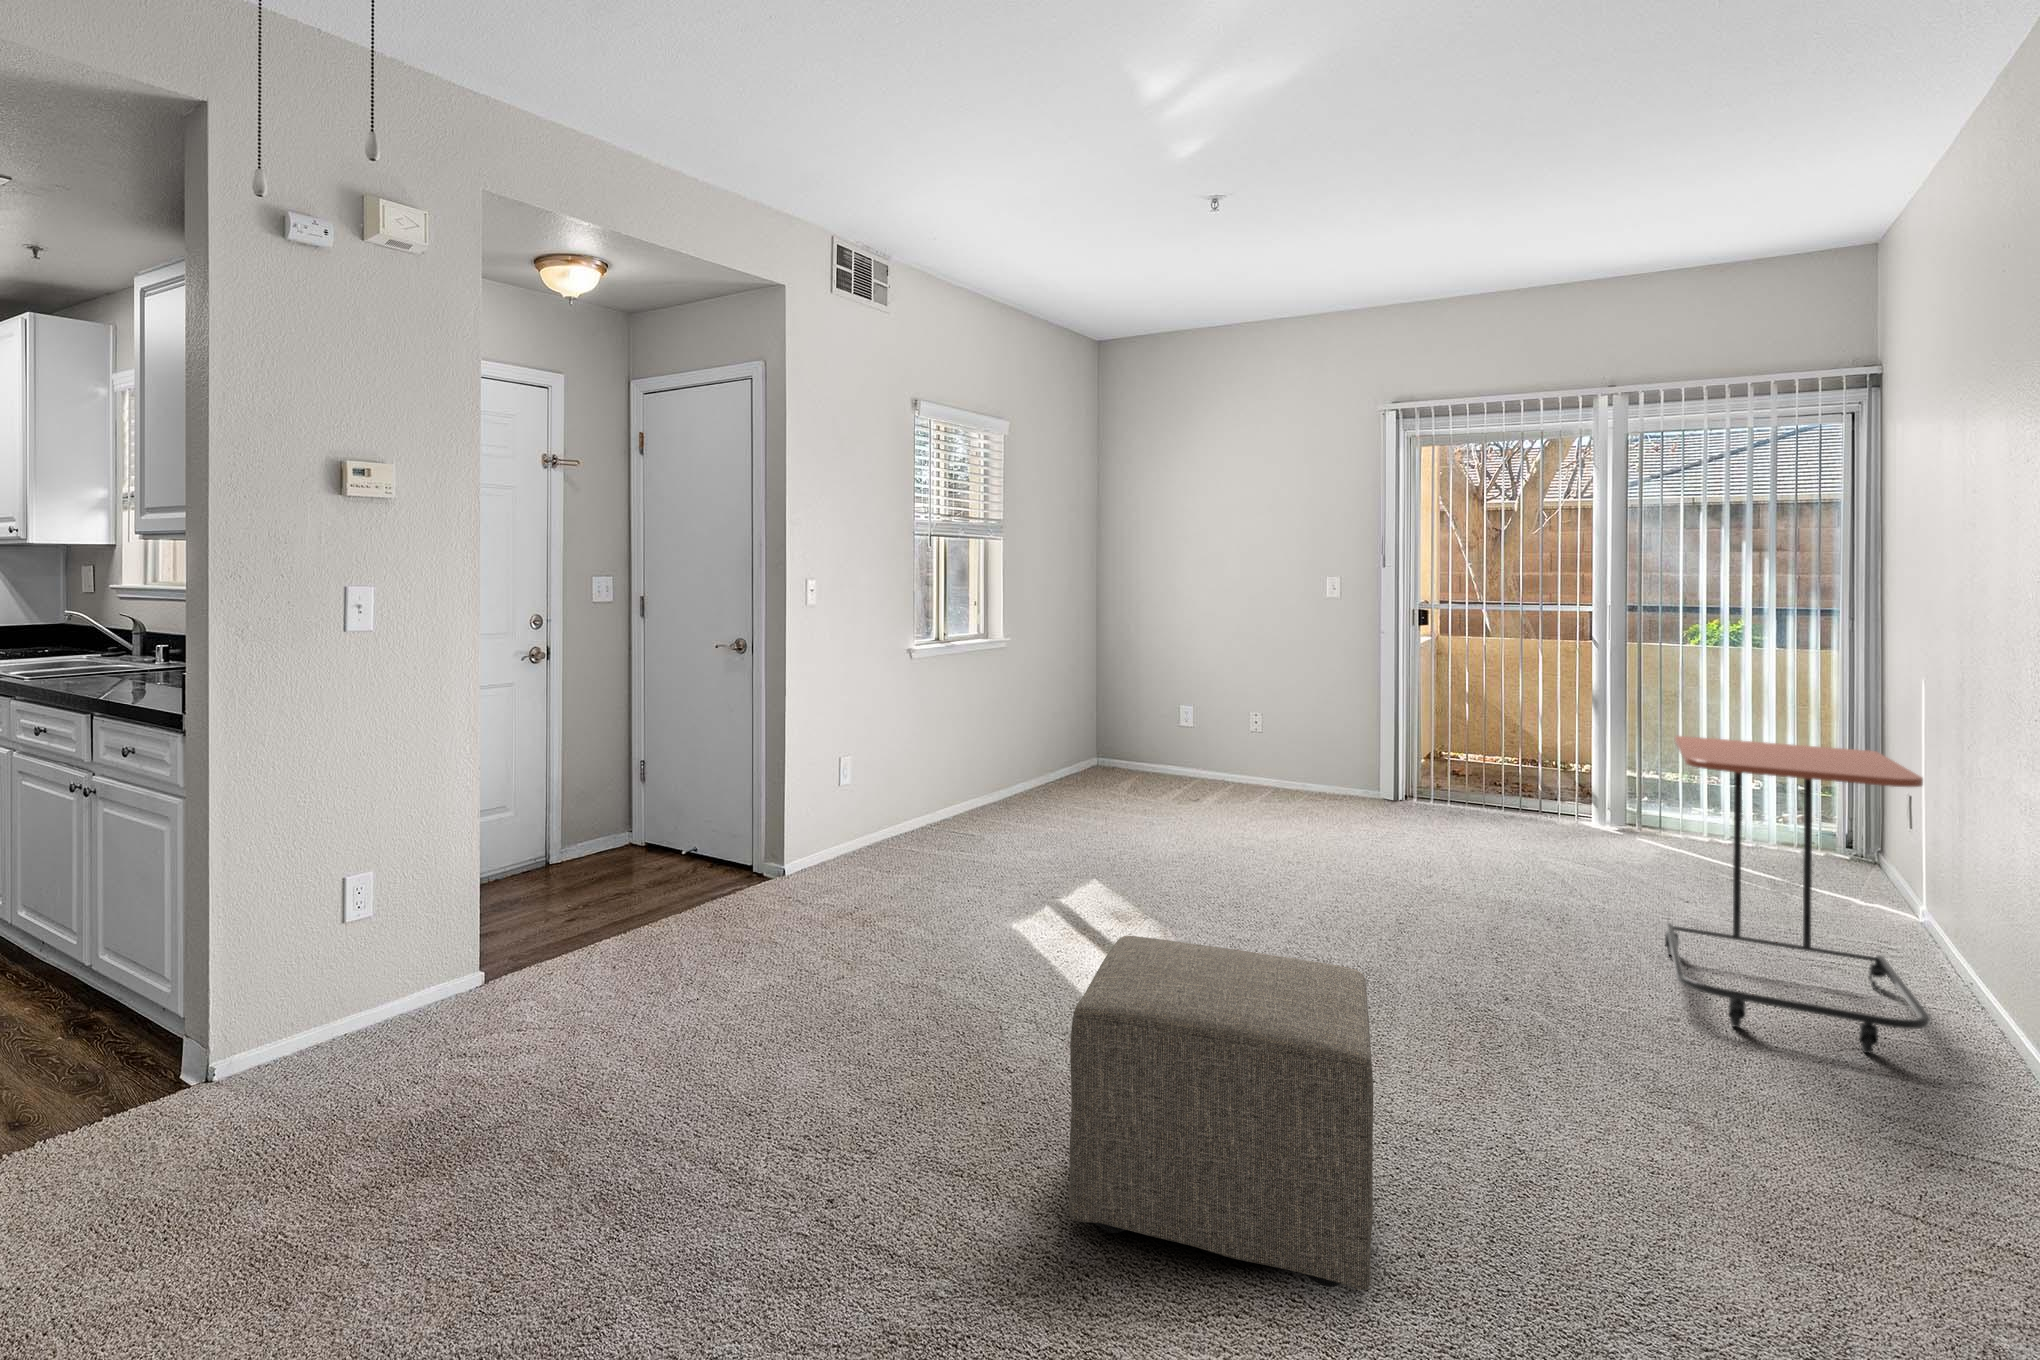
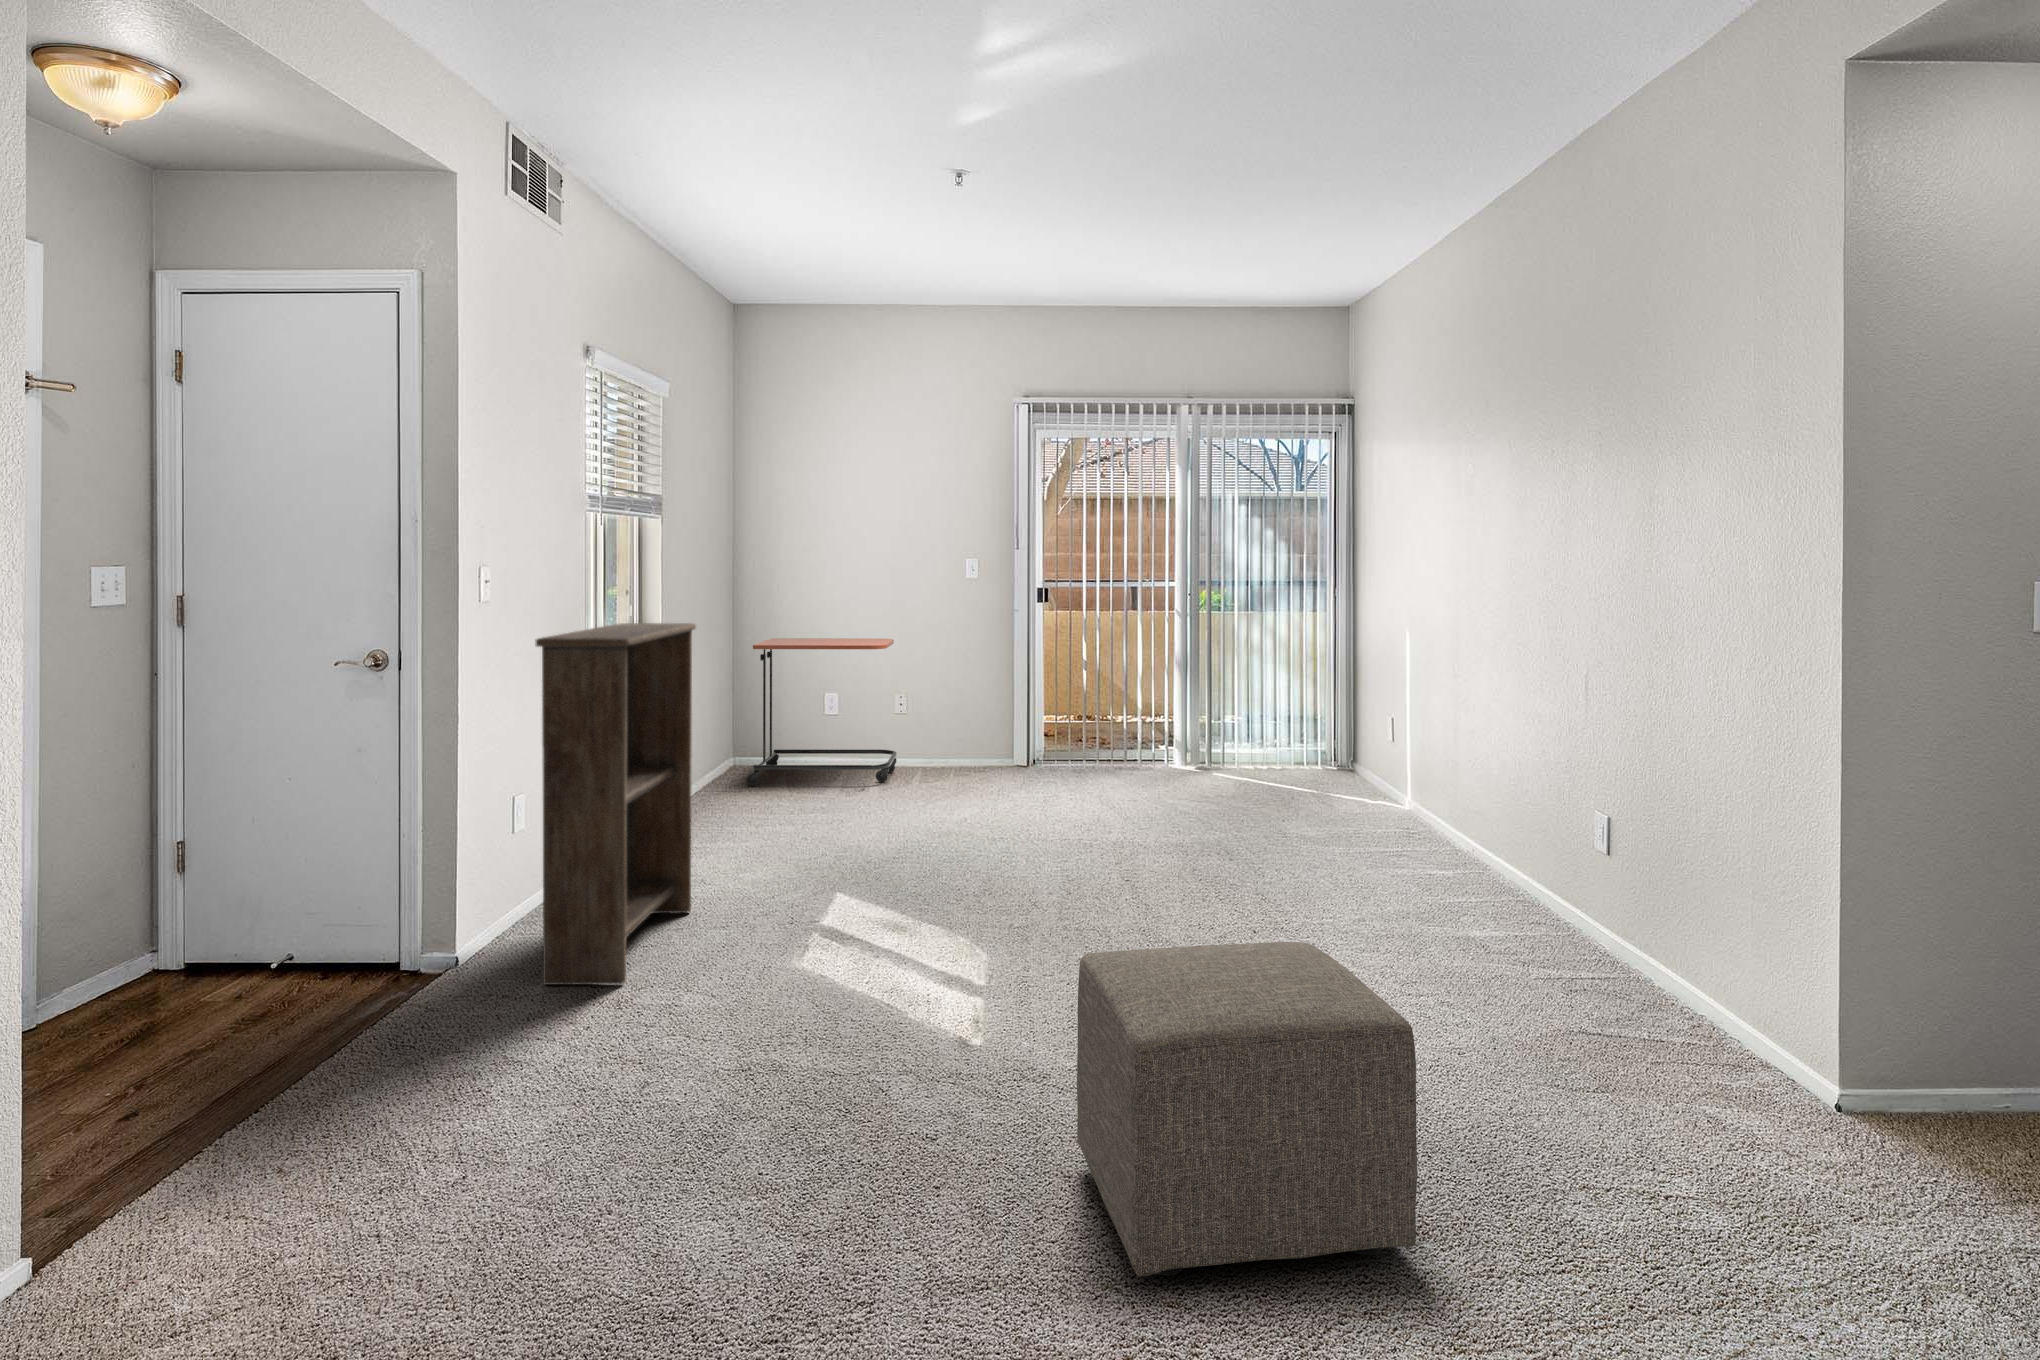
bookshelf: none [828,631,980,910] -> present [535,623,696,985]
side table: present [1665,736,1930,1053] -> present [746,638,896,786]

